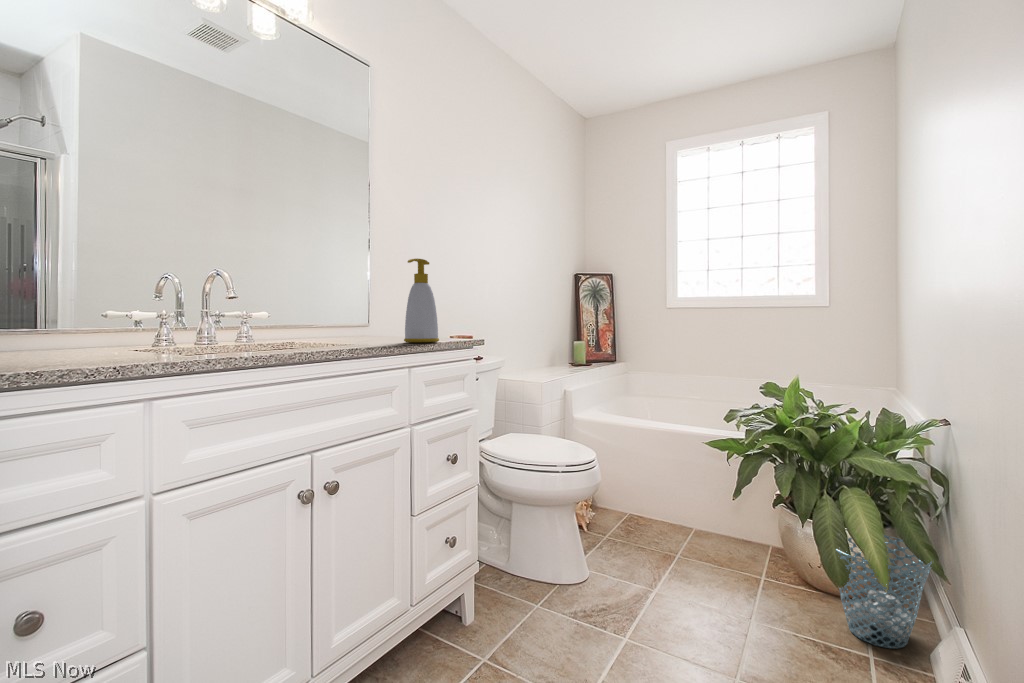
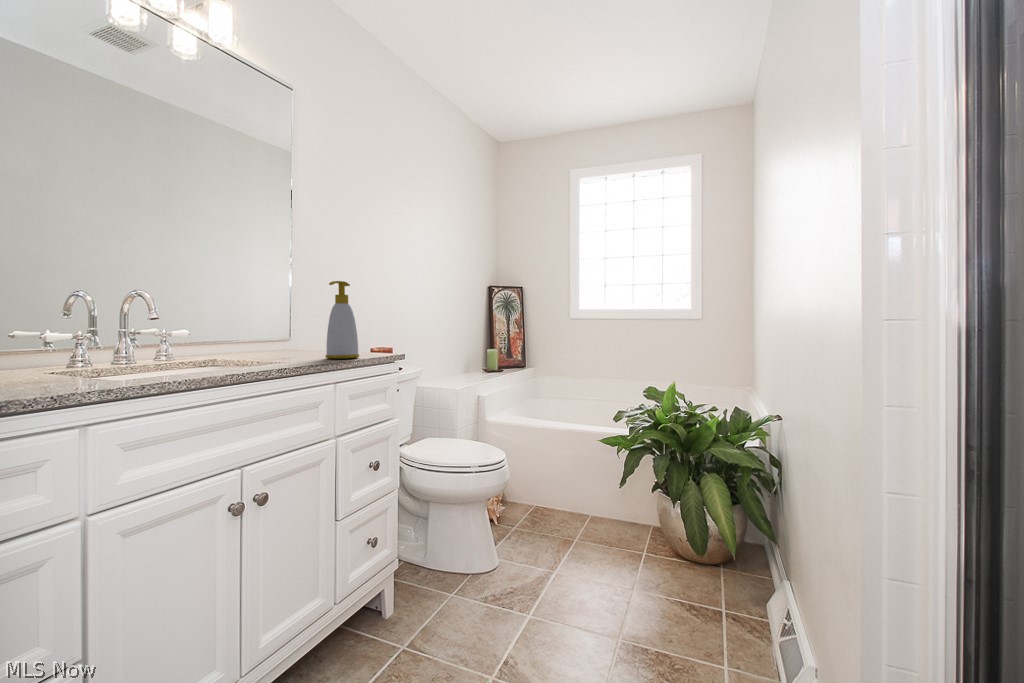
waste basket: present [836,535,932,649] -> none [693,510,769,602]

